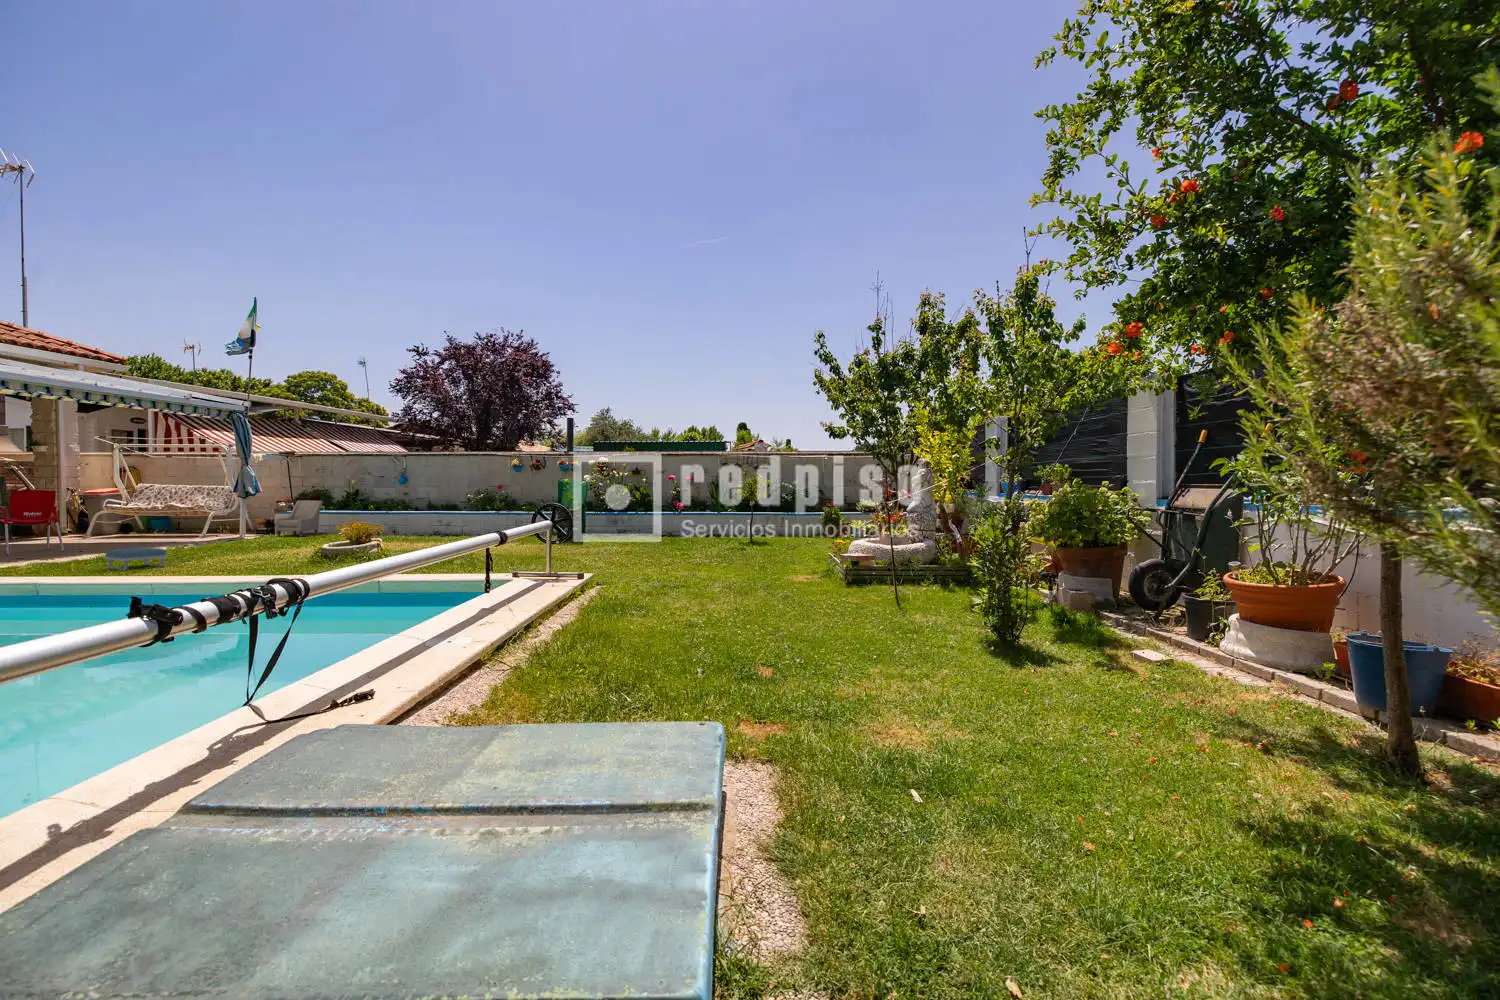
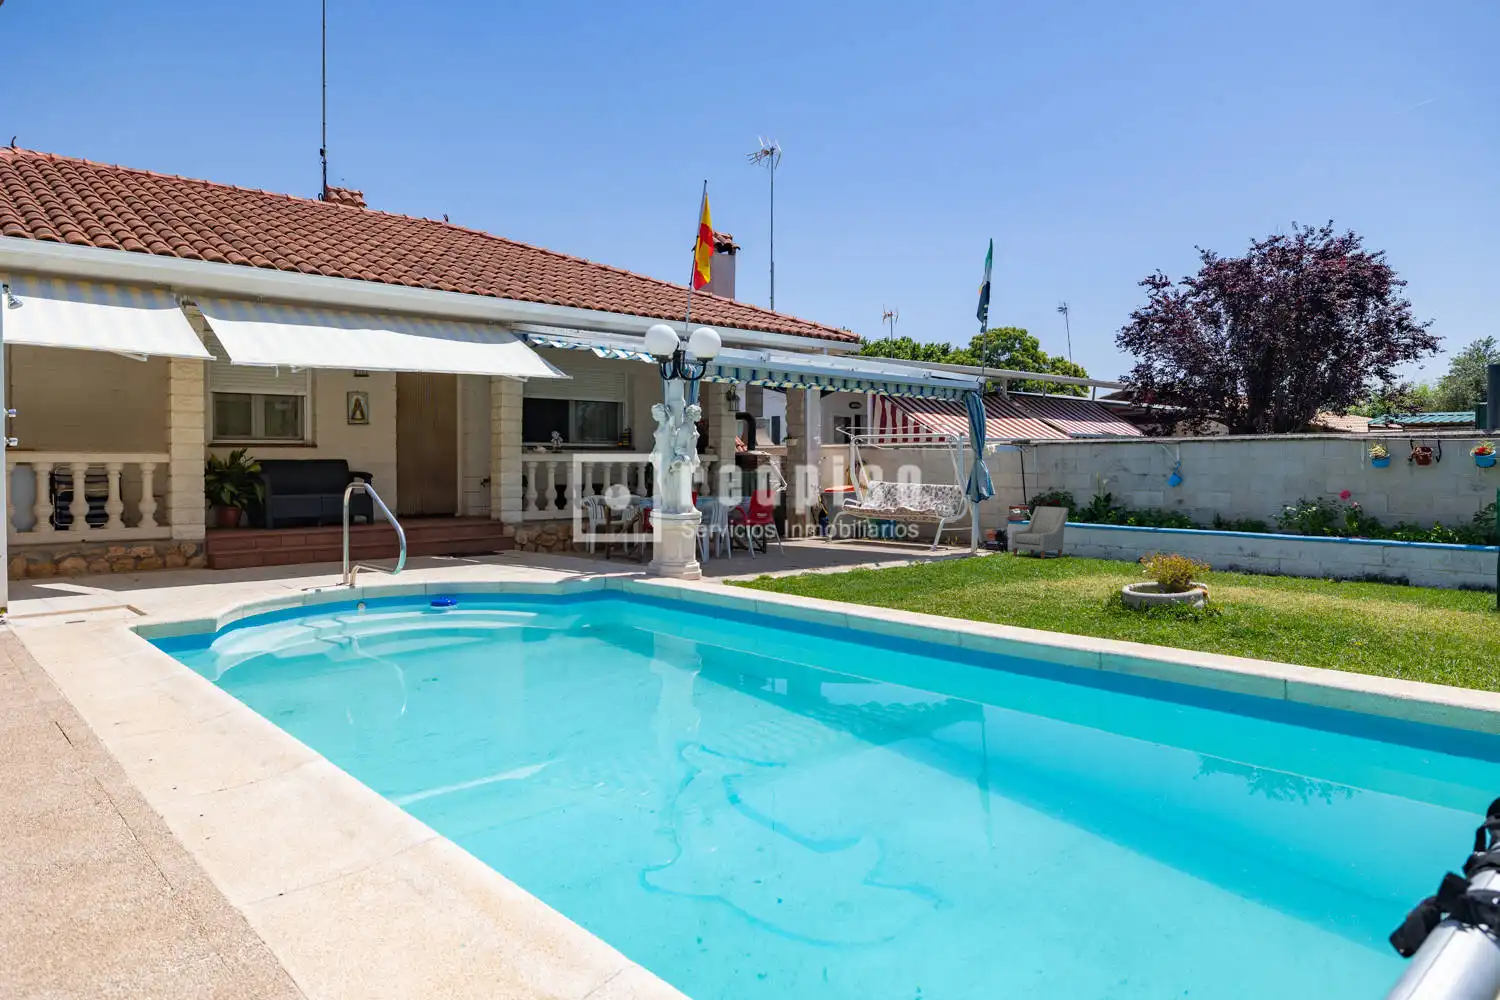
footstool: present [105,547,167,570] -> none [864,571,924,601]

